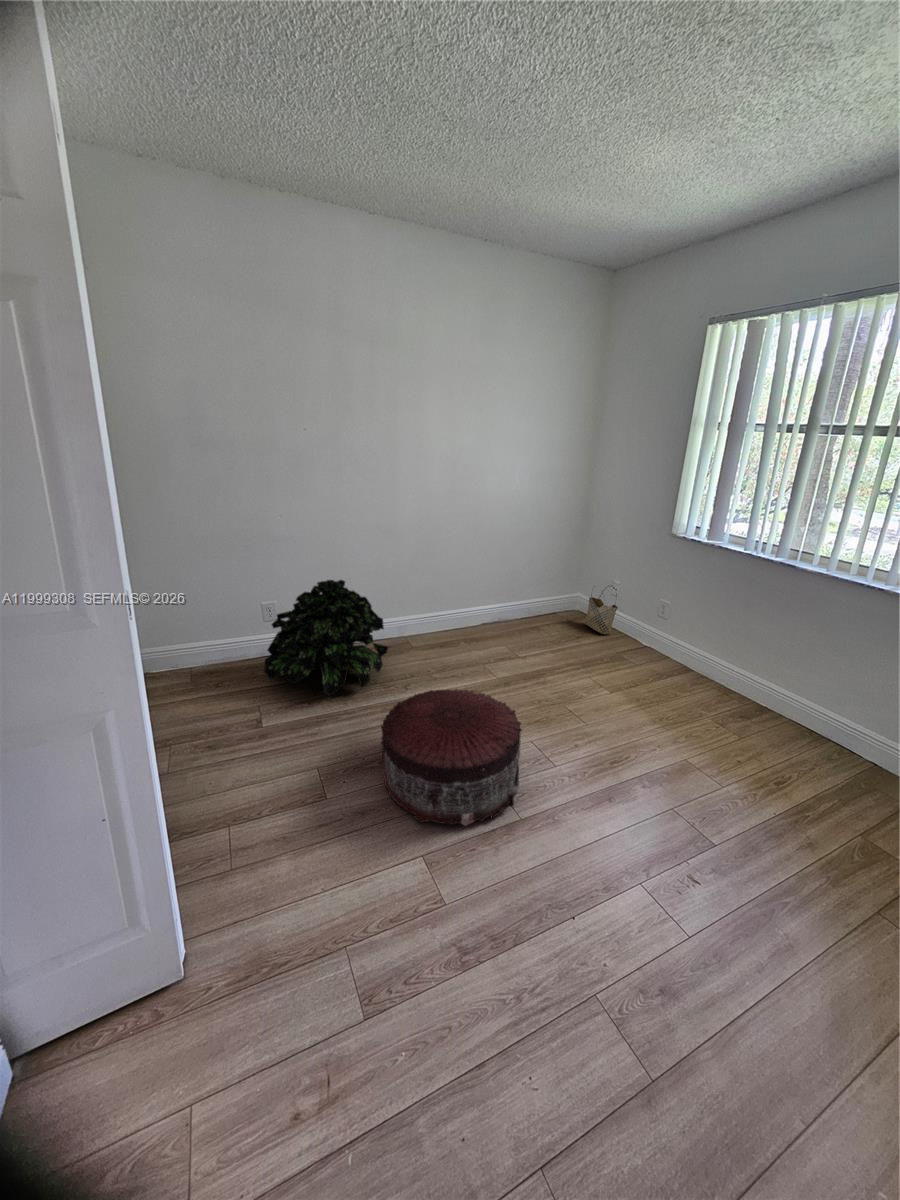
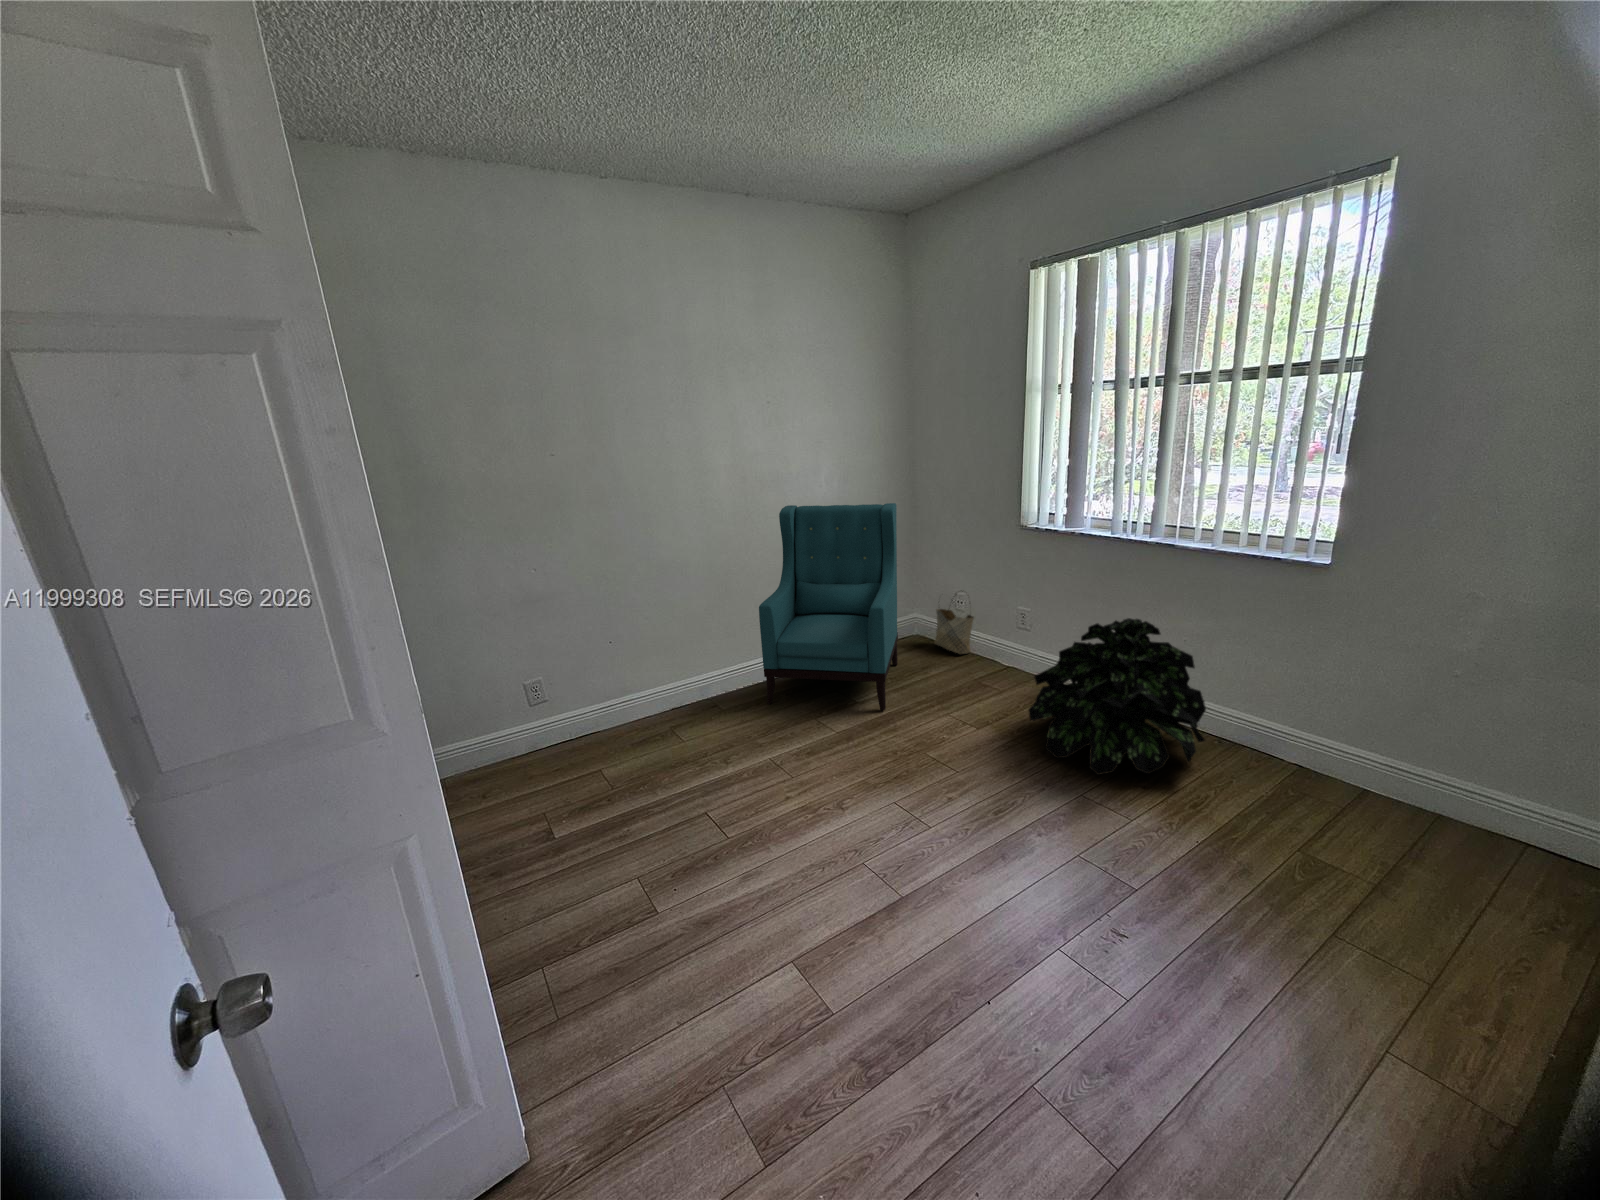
armchair: none [448,503,568,668] -> present [759,503,898,710]
potted plant: present [264,580,388,696] -> present [1028,618,1206,775]
pouf: present [381,689,522,826] -> none [710,749,895,927]

